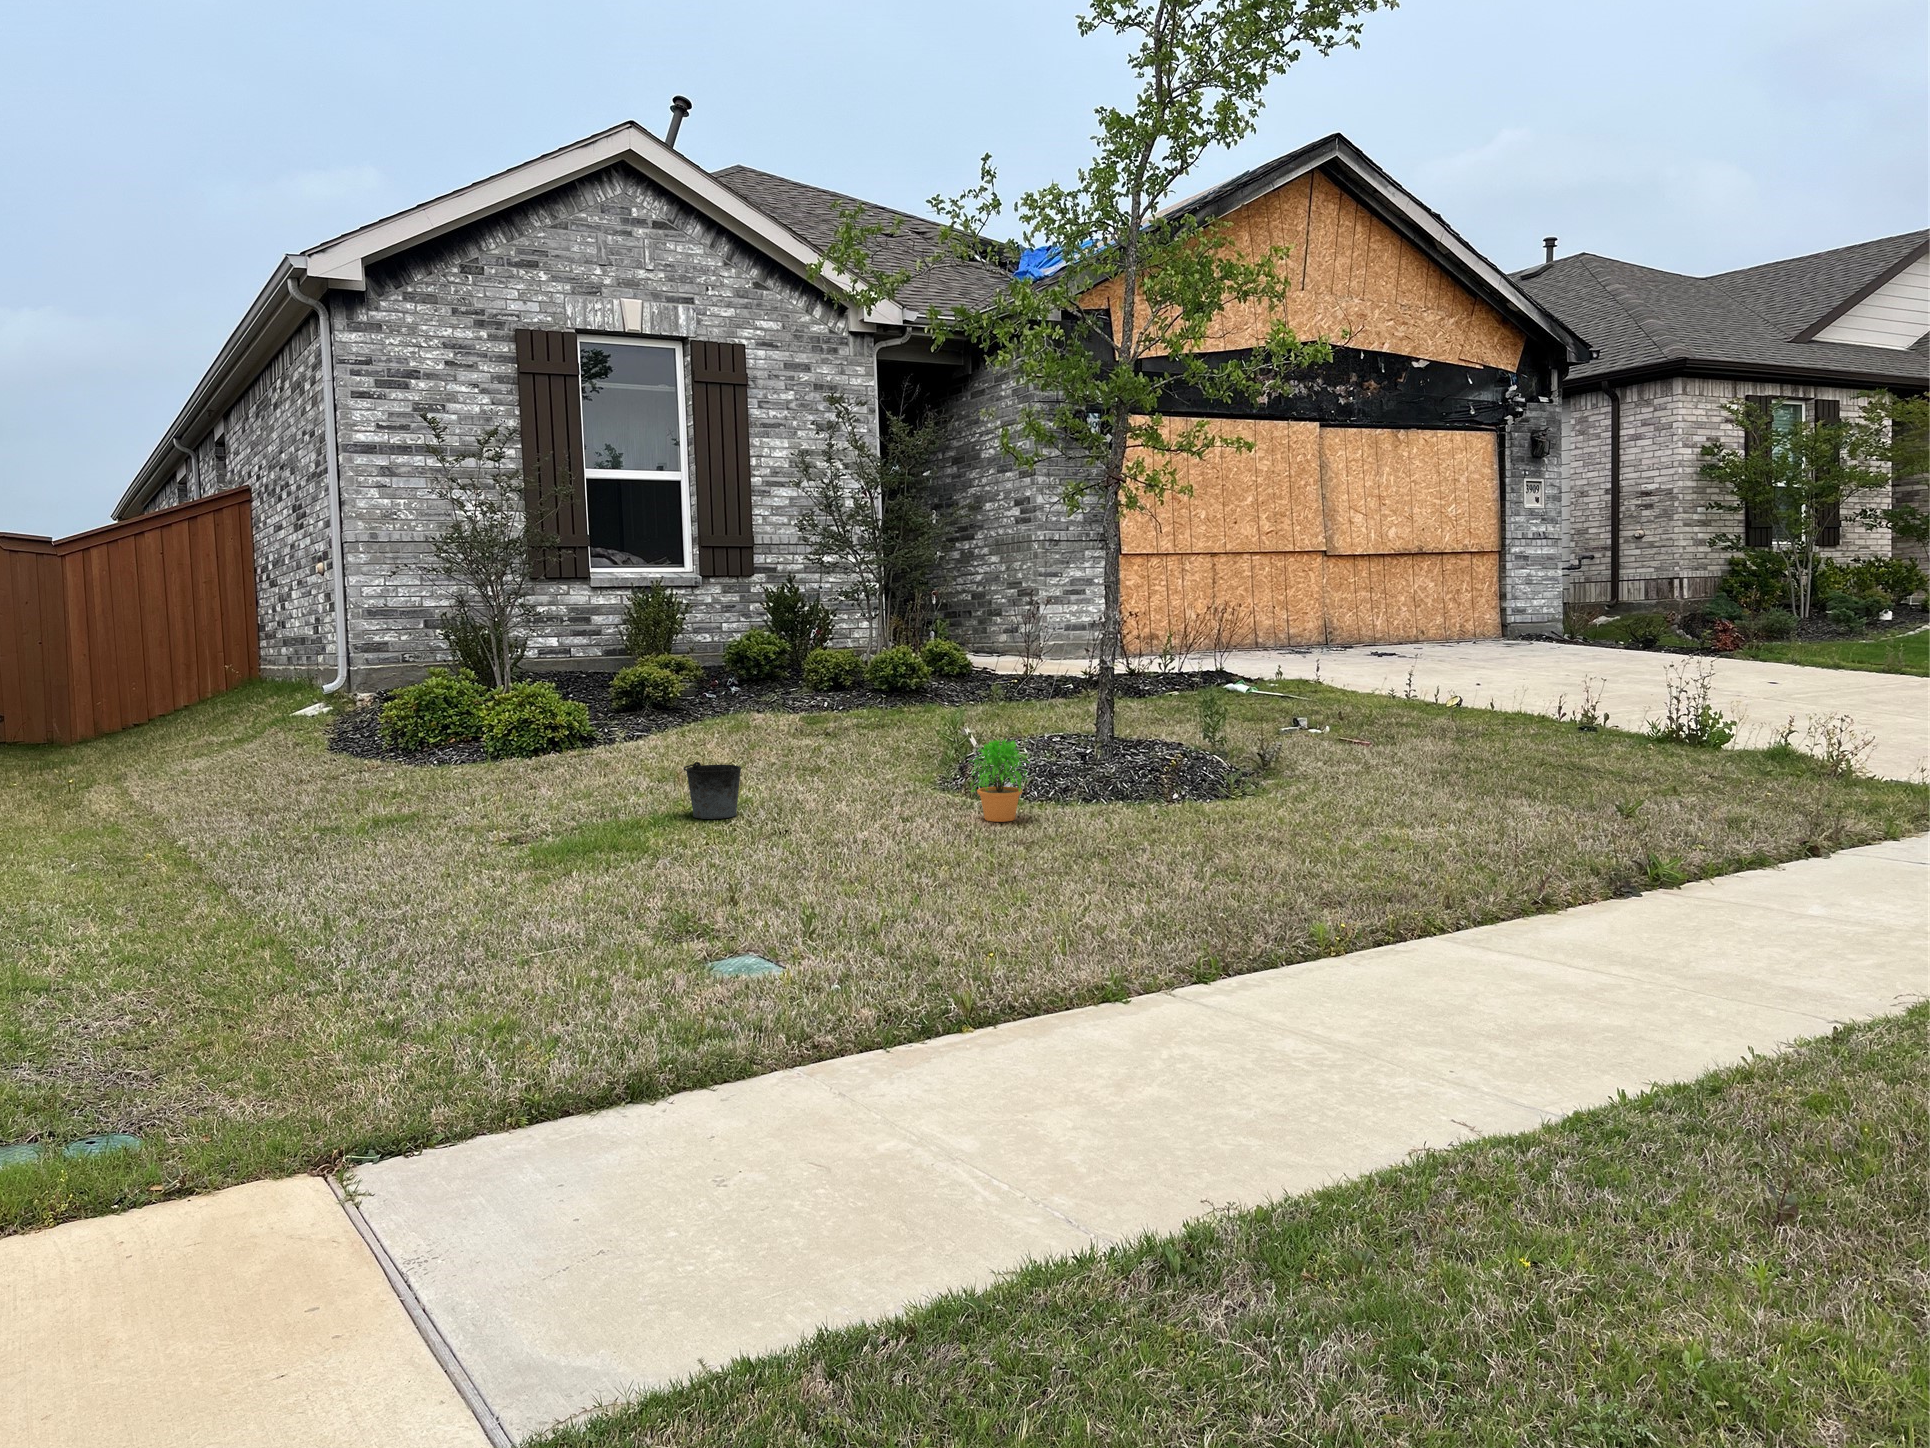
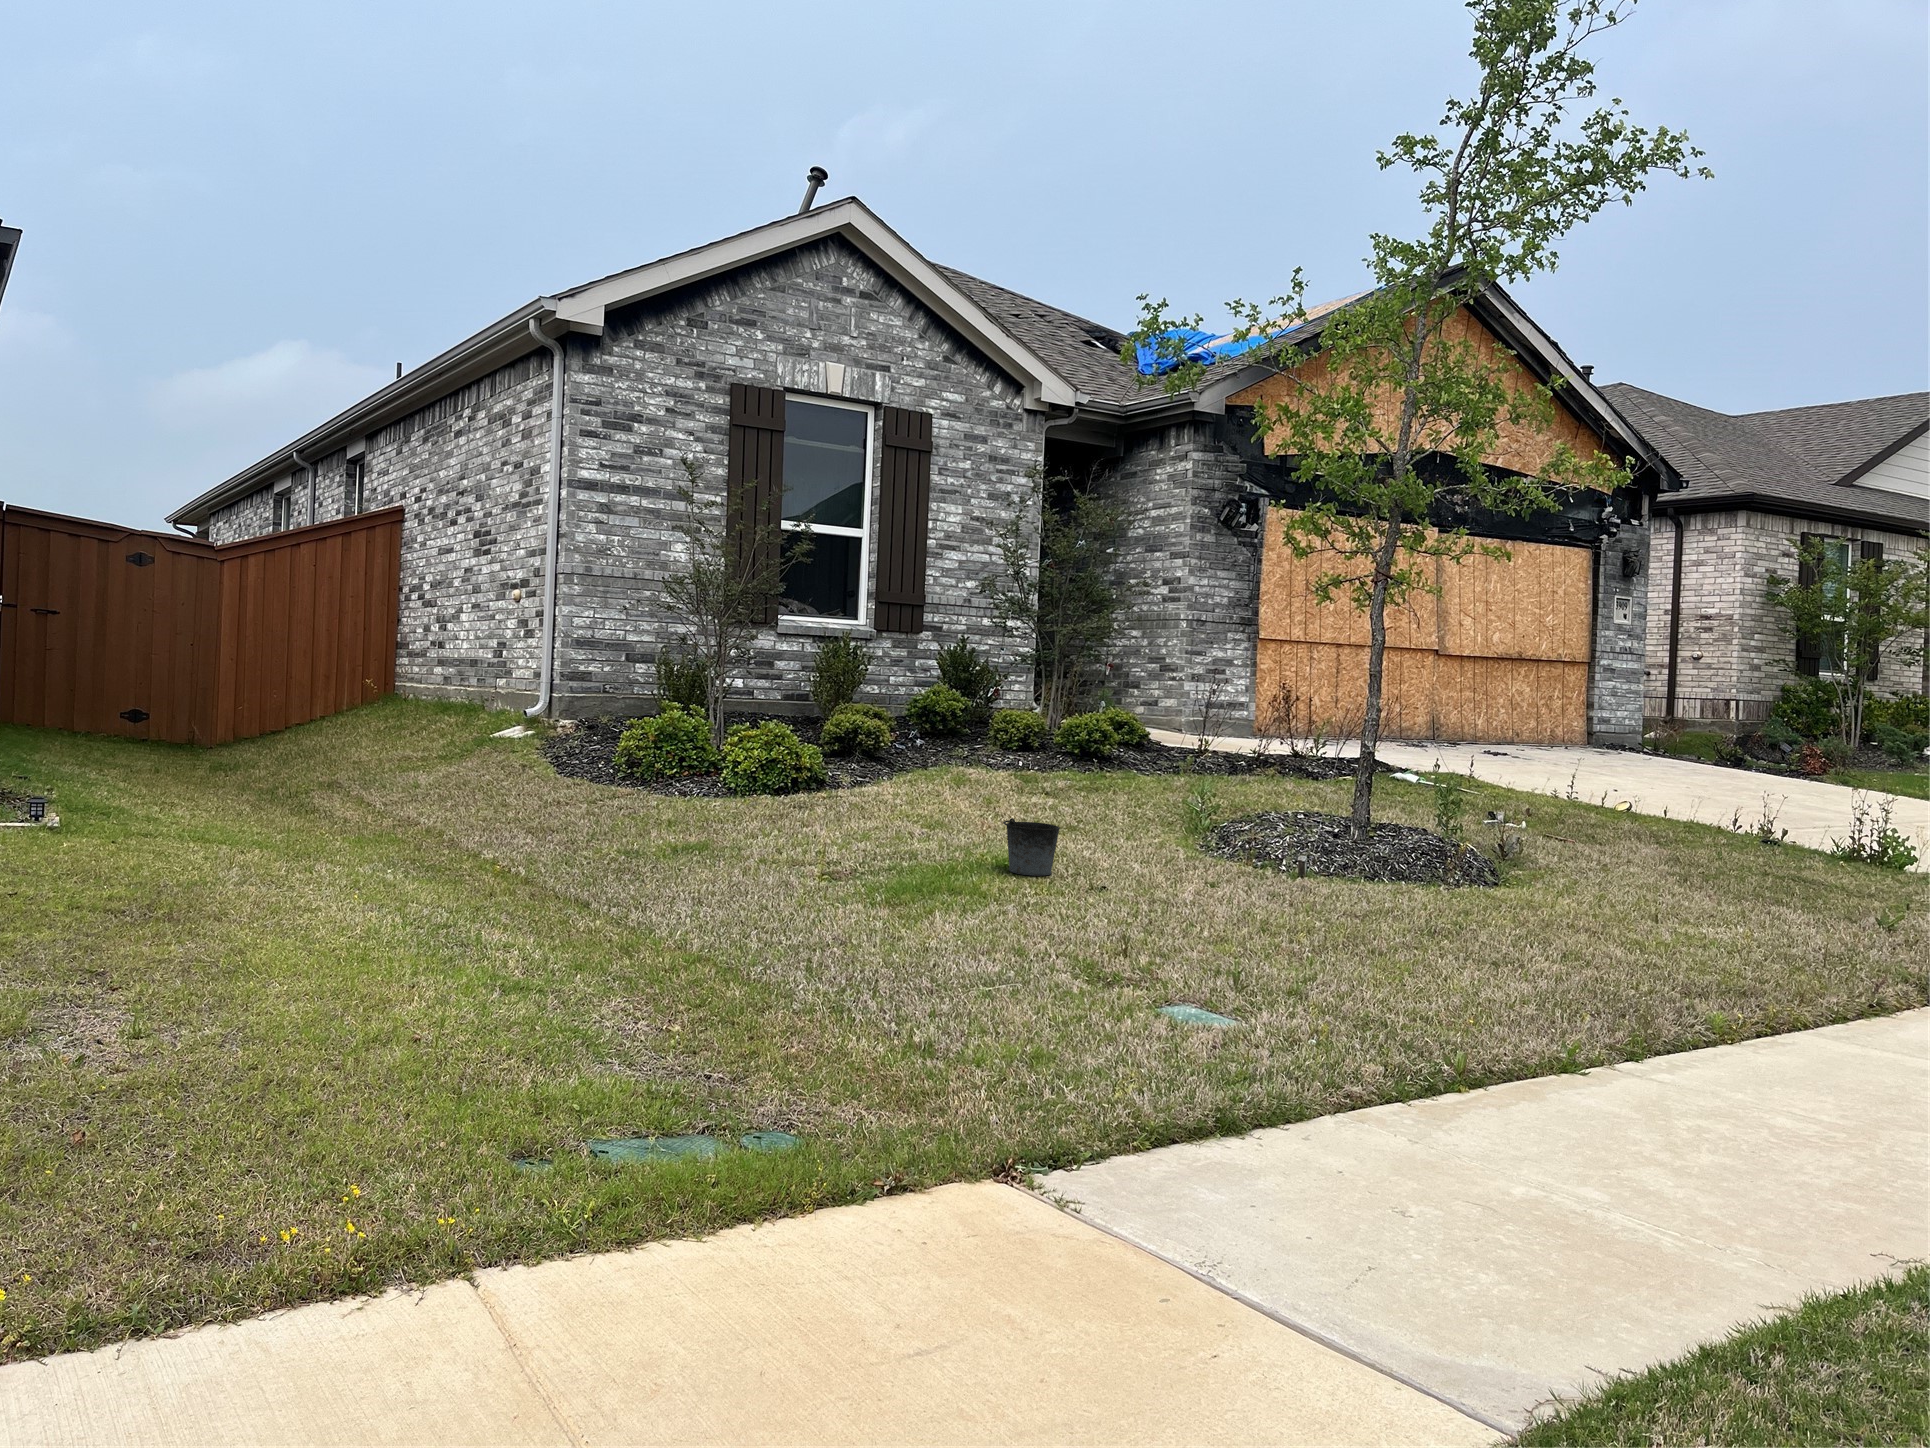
potted plant: present [971,740,1027,822] -> none [1283,816,1354,898]

